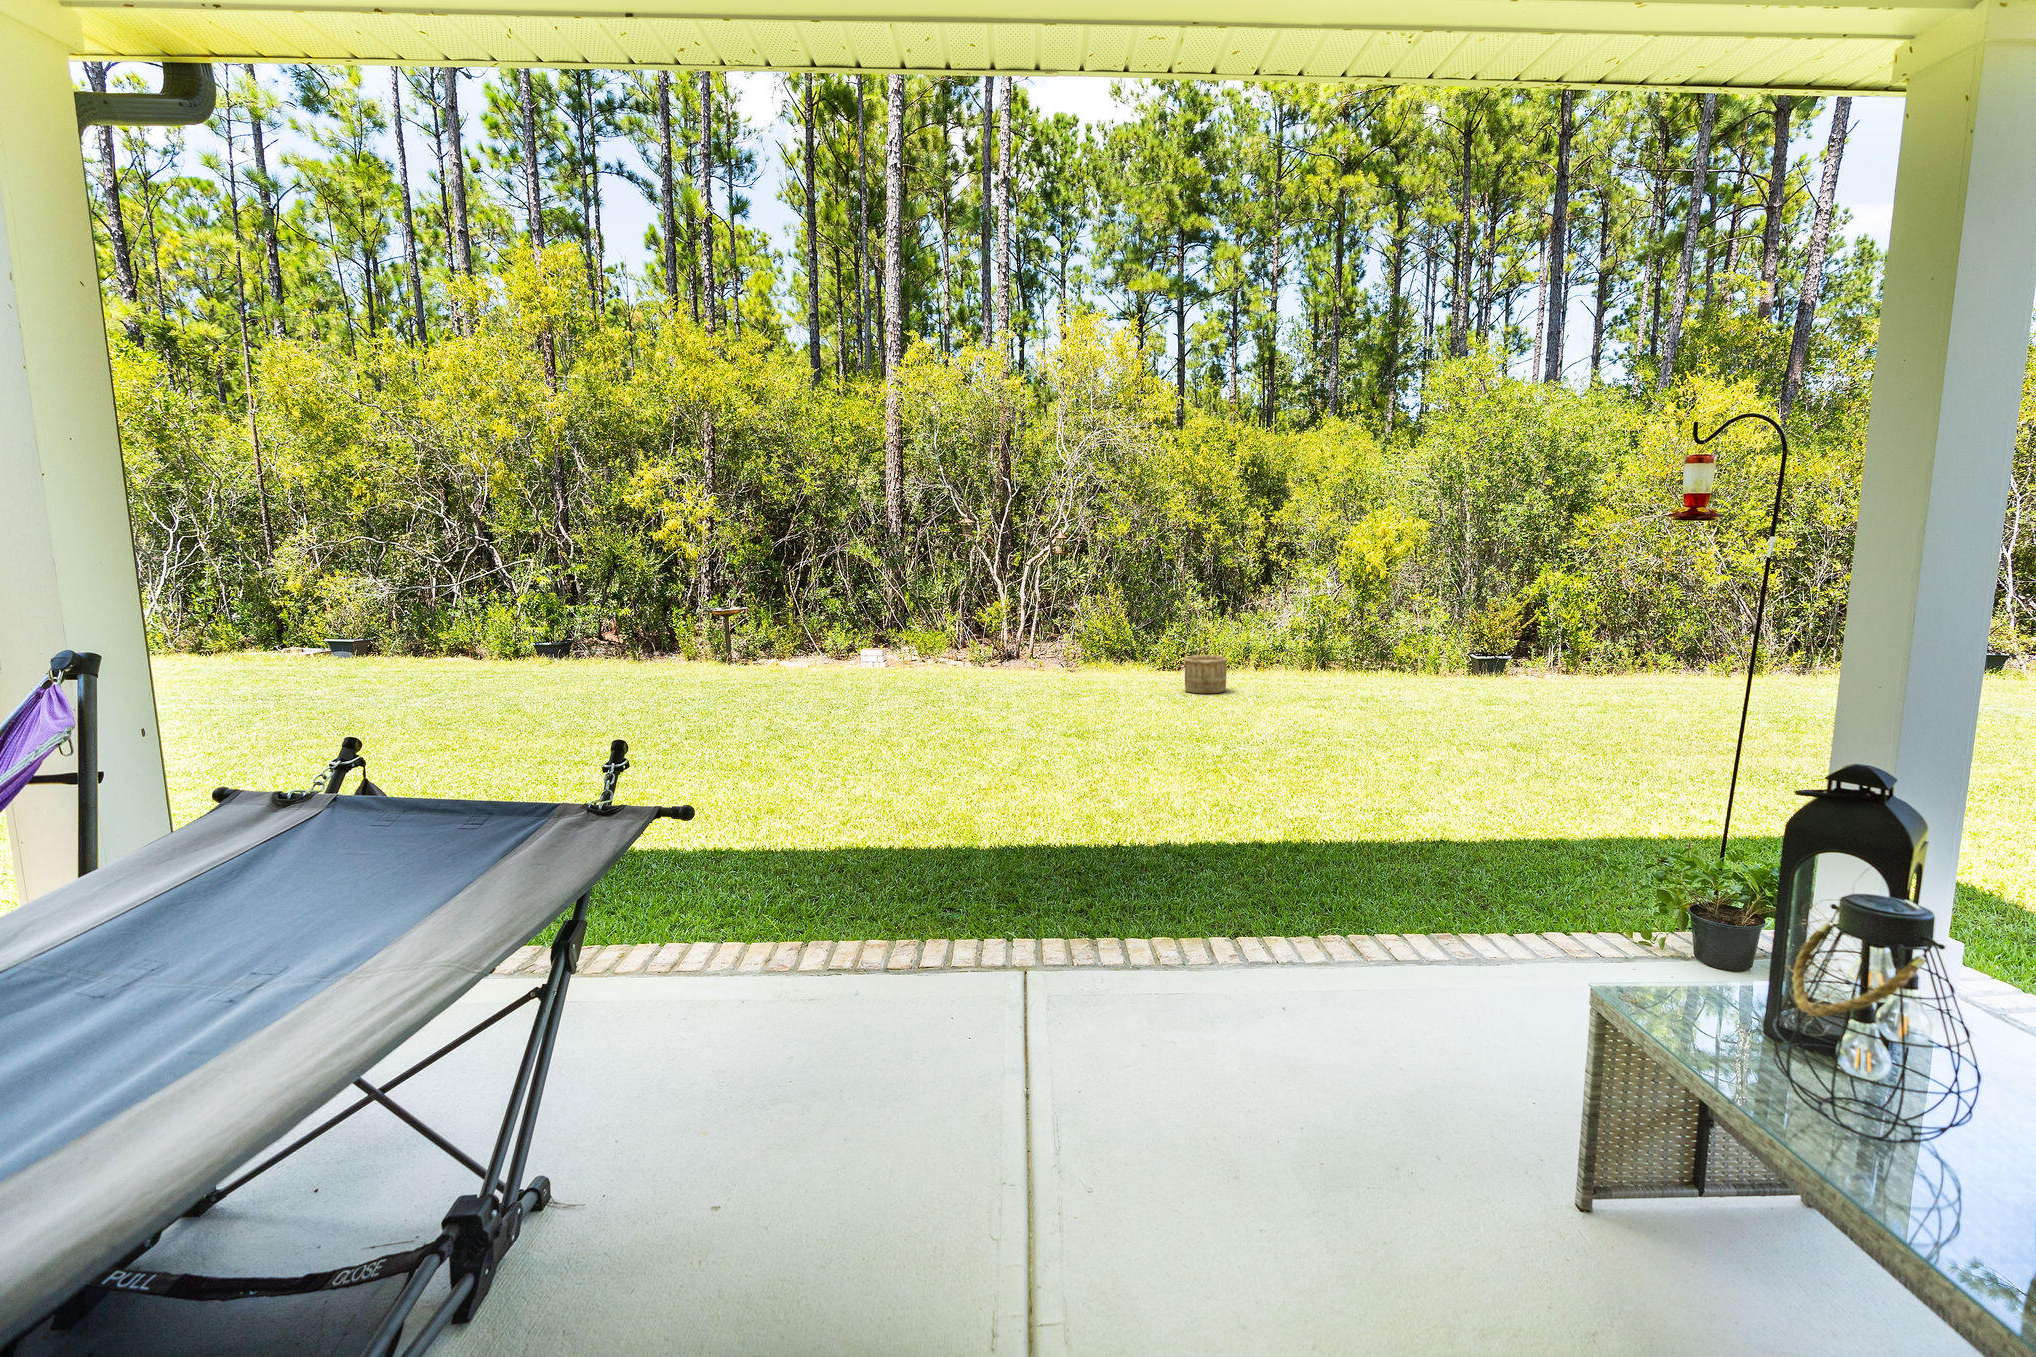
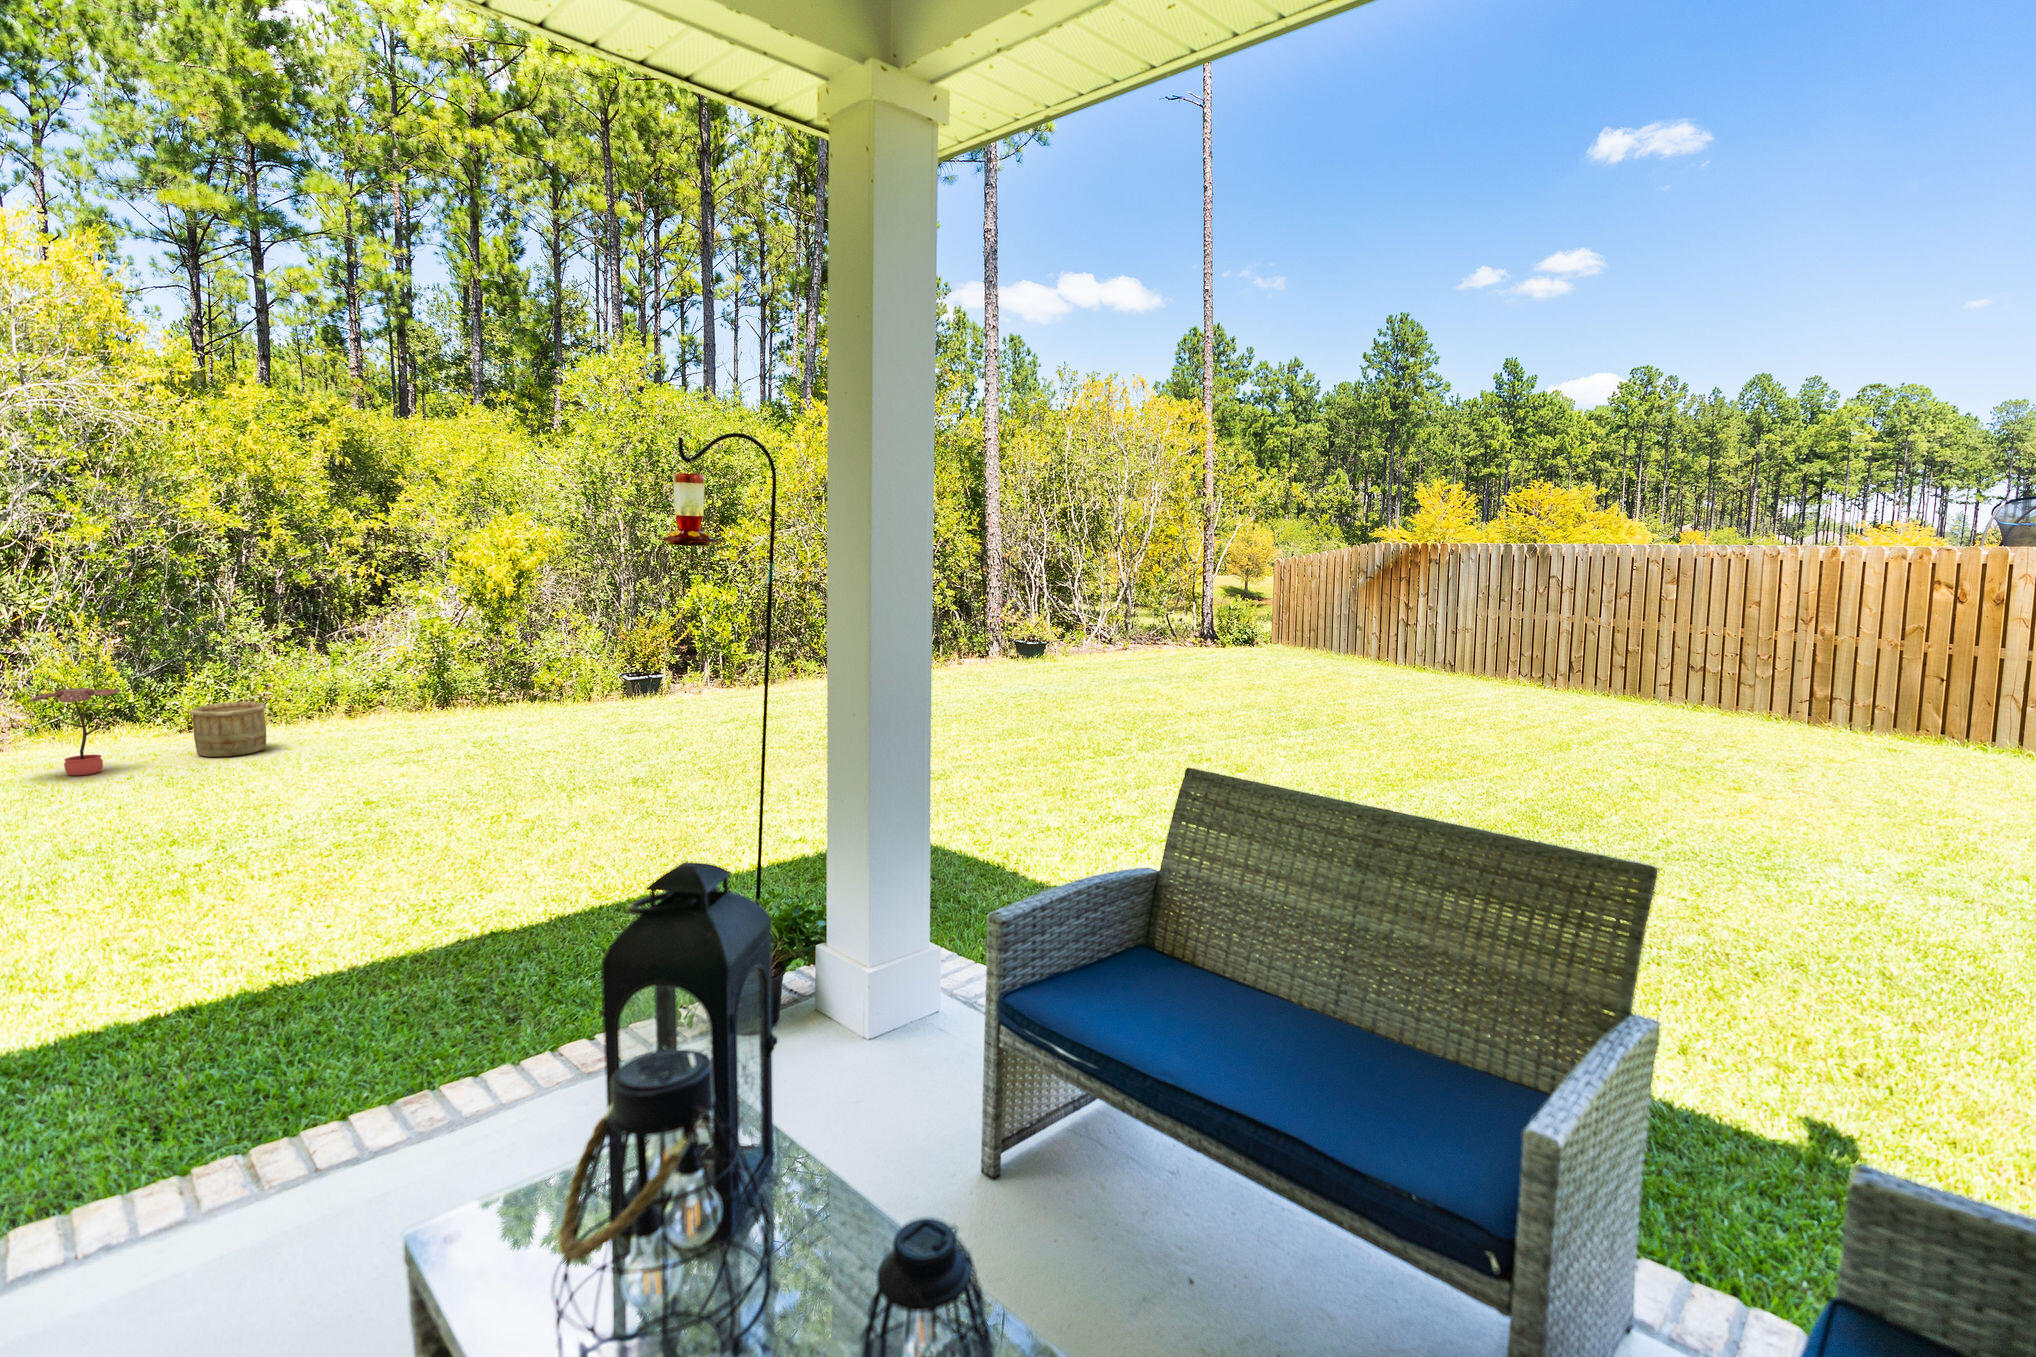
potted plant: none [1107,638,1152,697] -> present [29,688,121,776]

